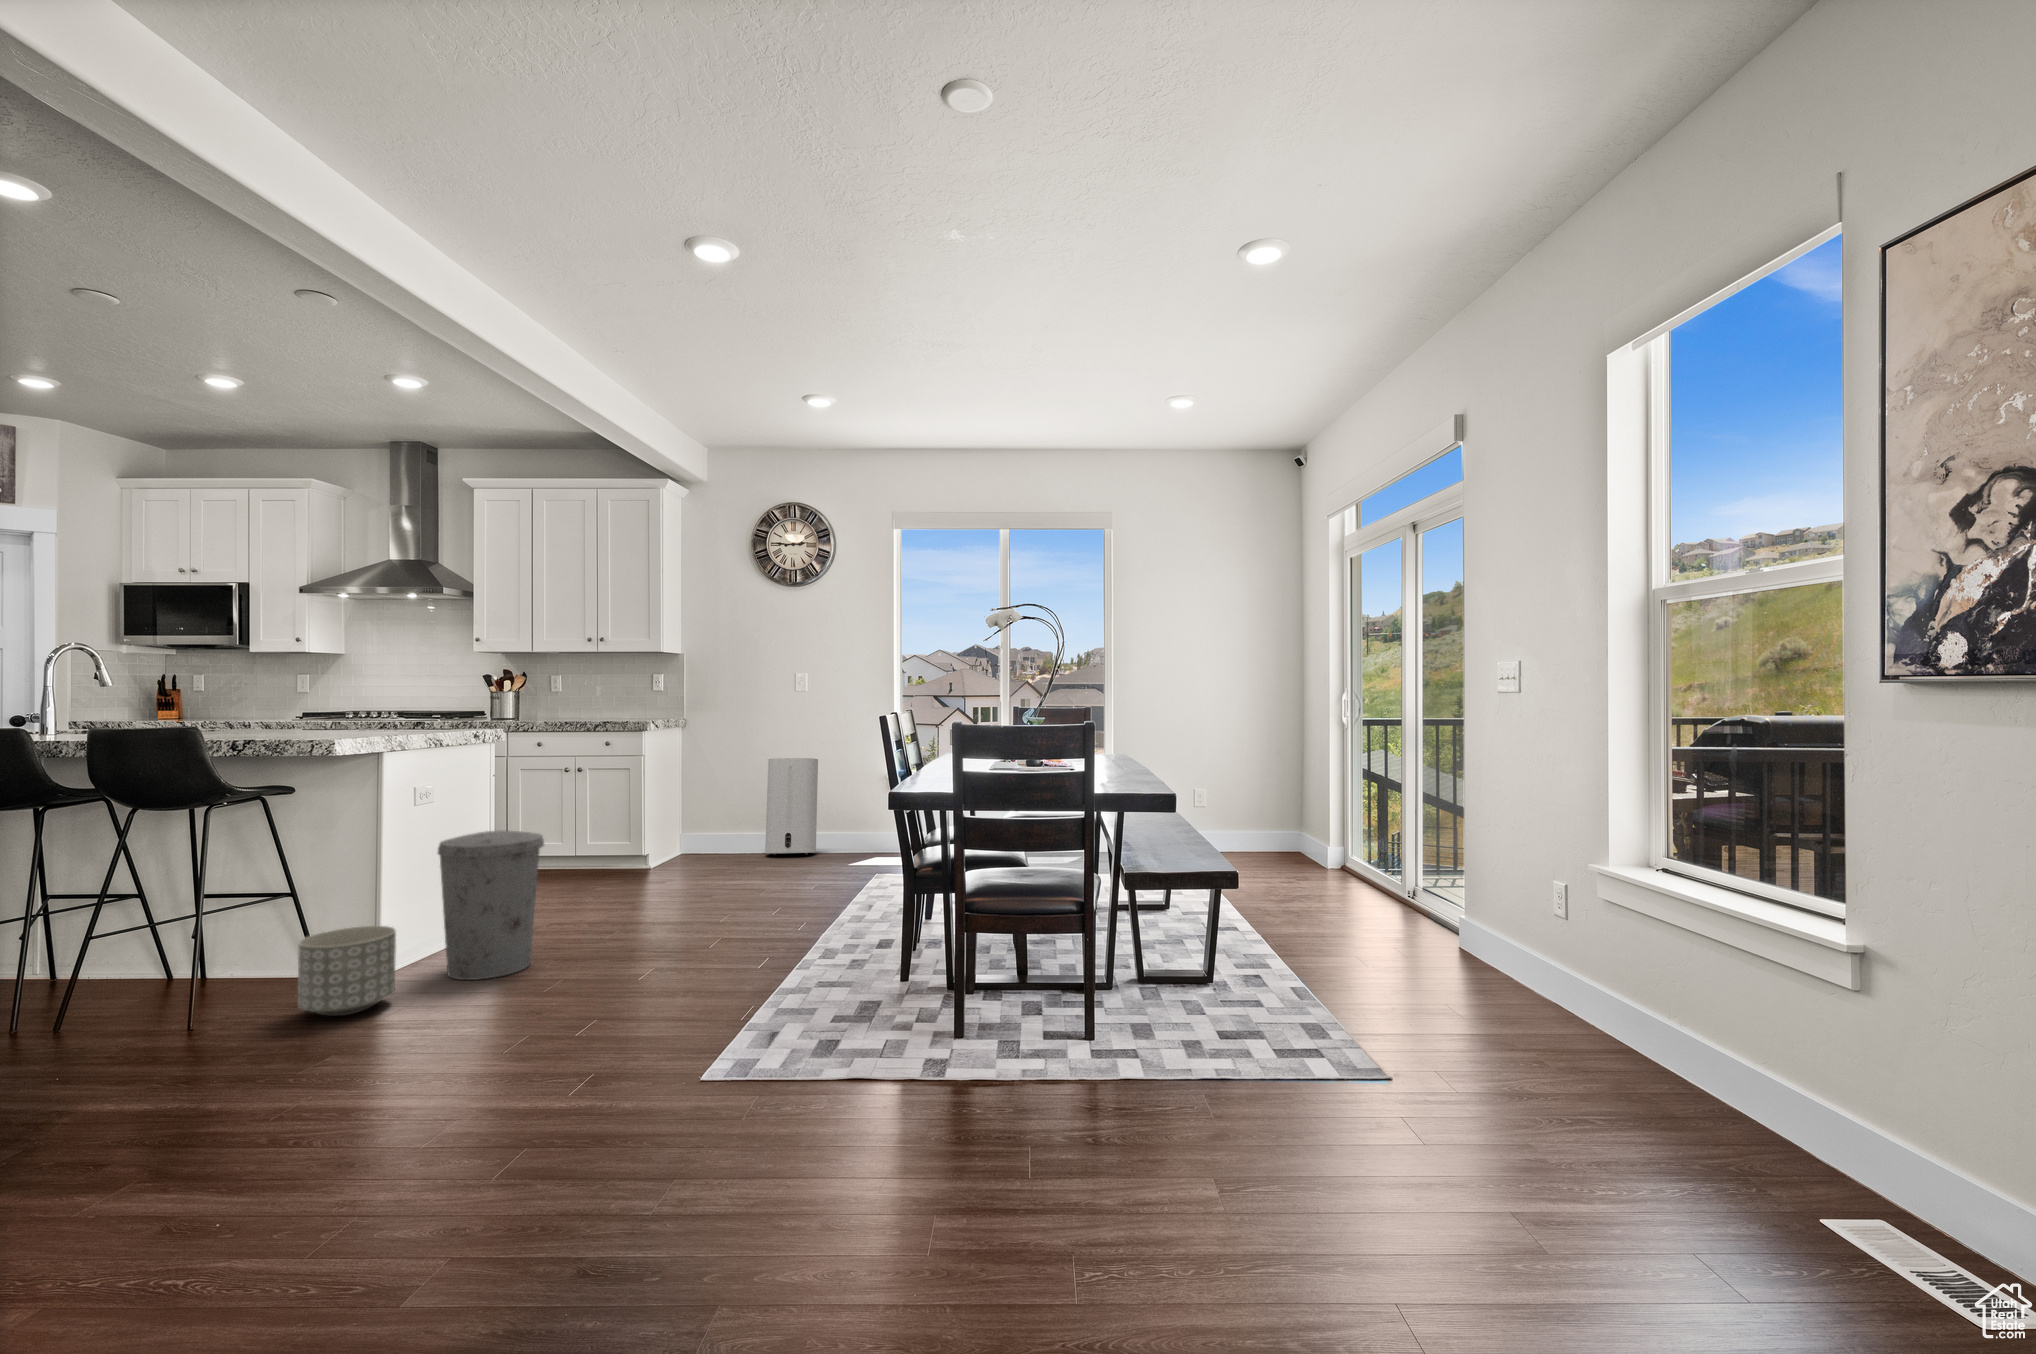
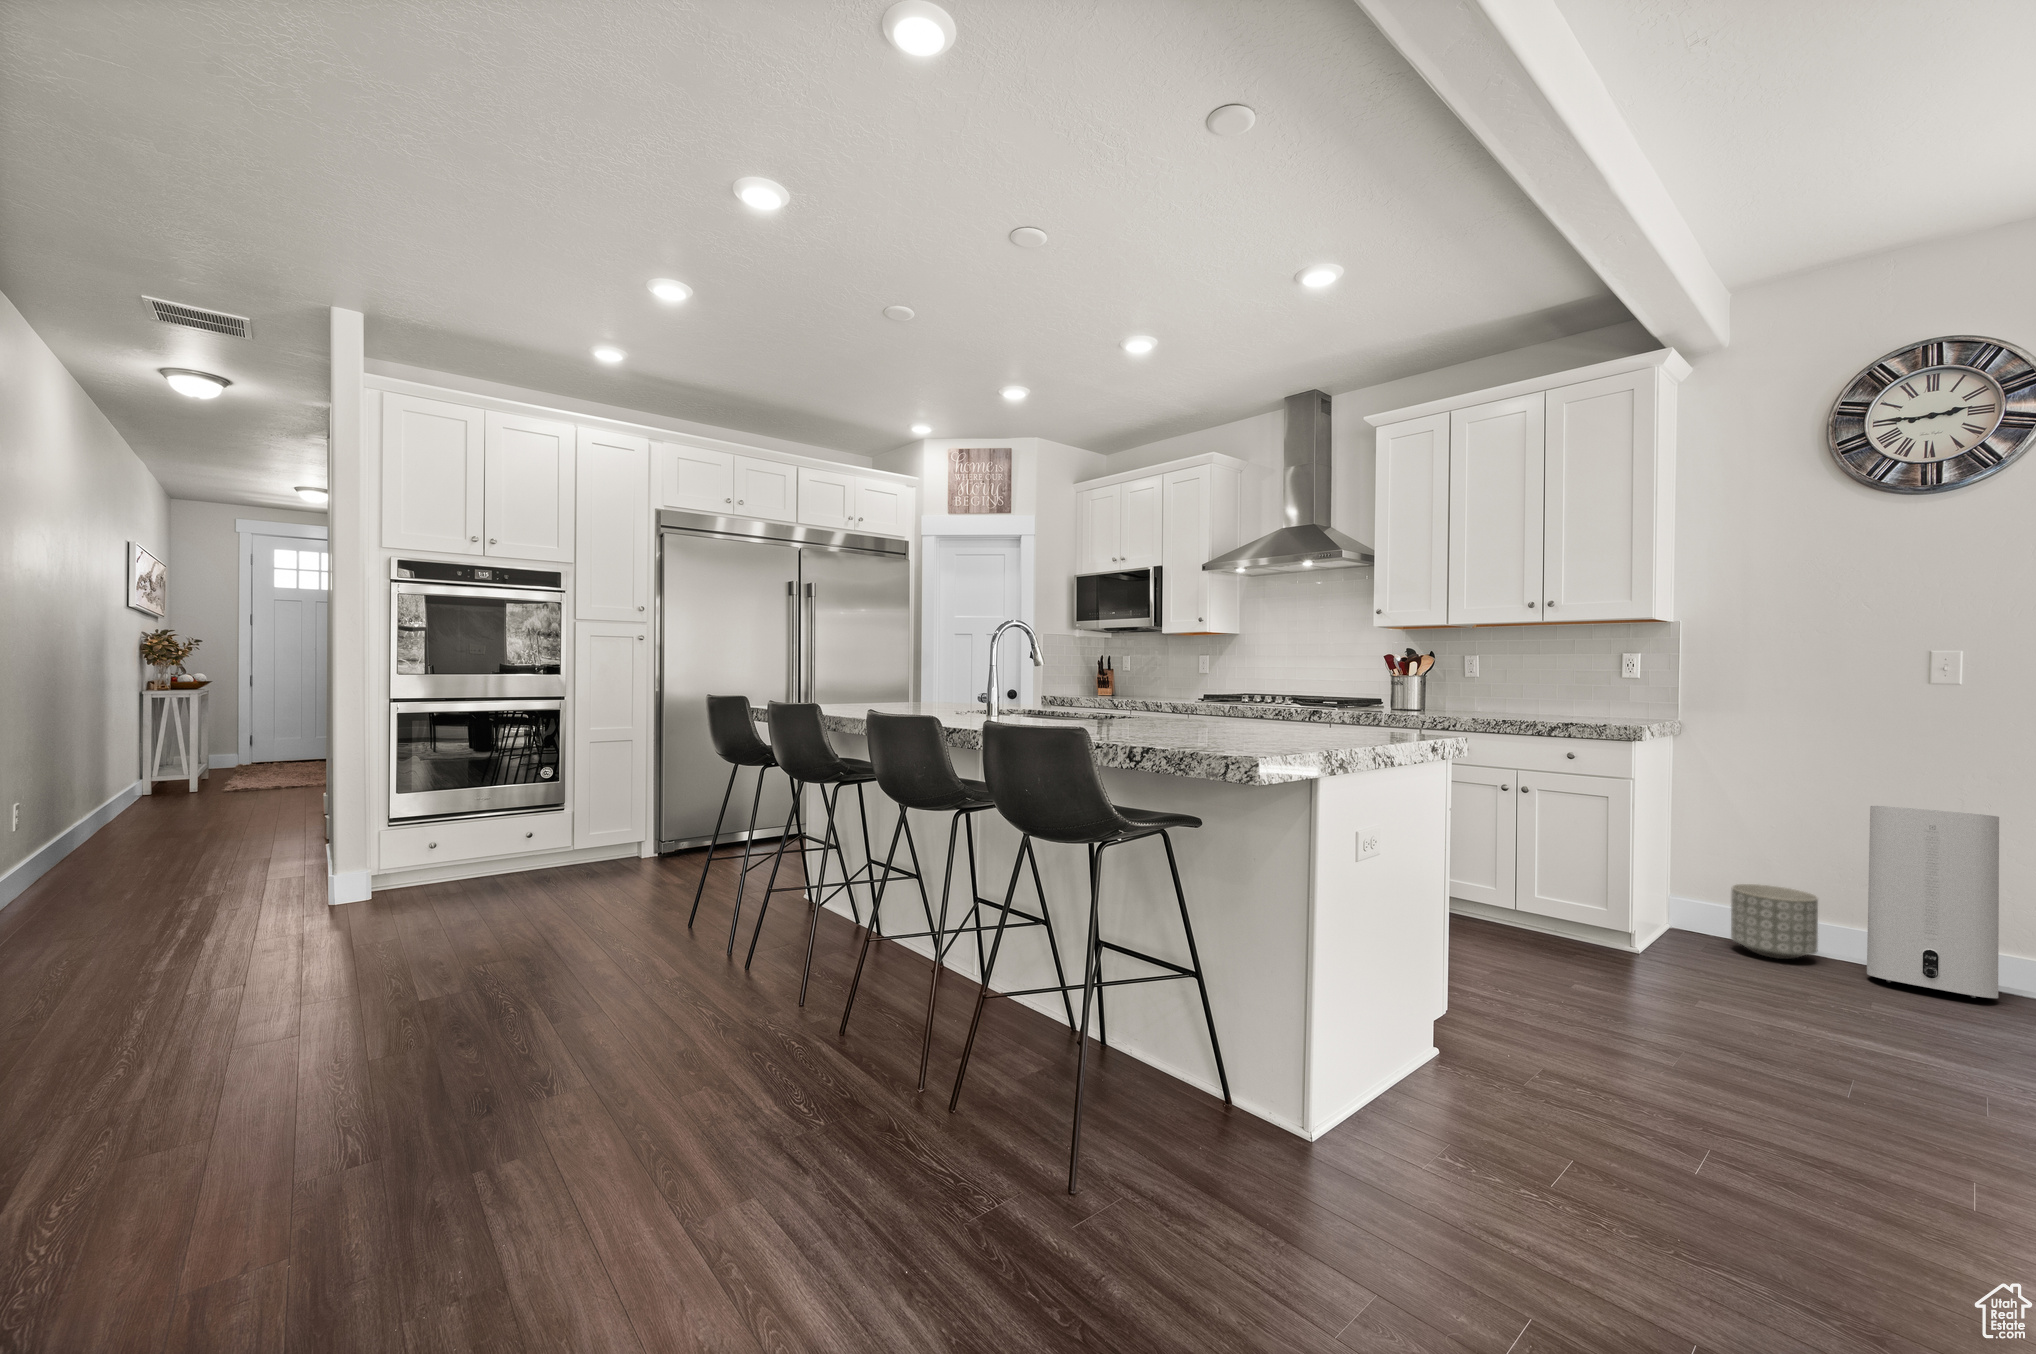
trash can: present [438,830,544,980] -> none [1387,919,1567,1201]
planter: present [298,926,396,1016] -> present [1731,884,1818,959]

